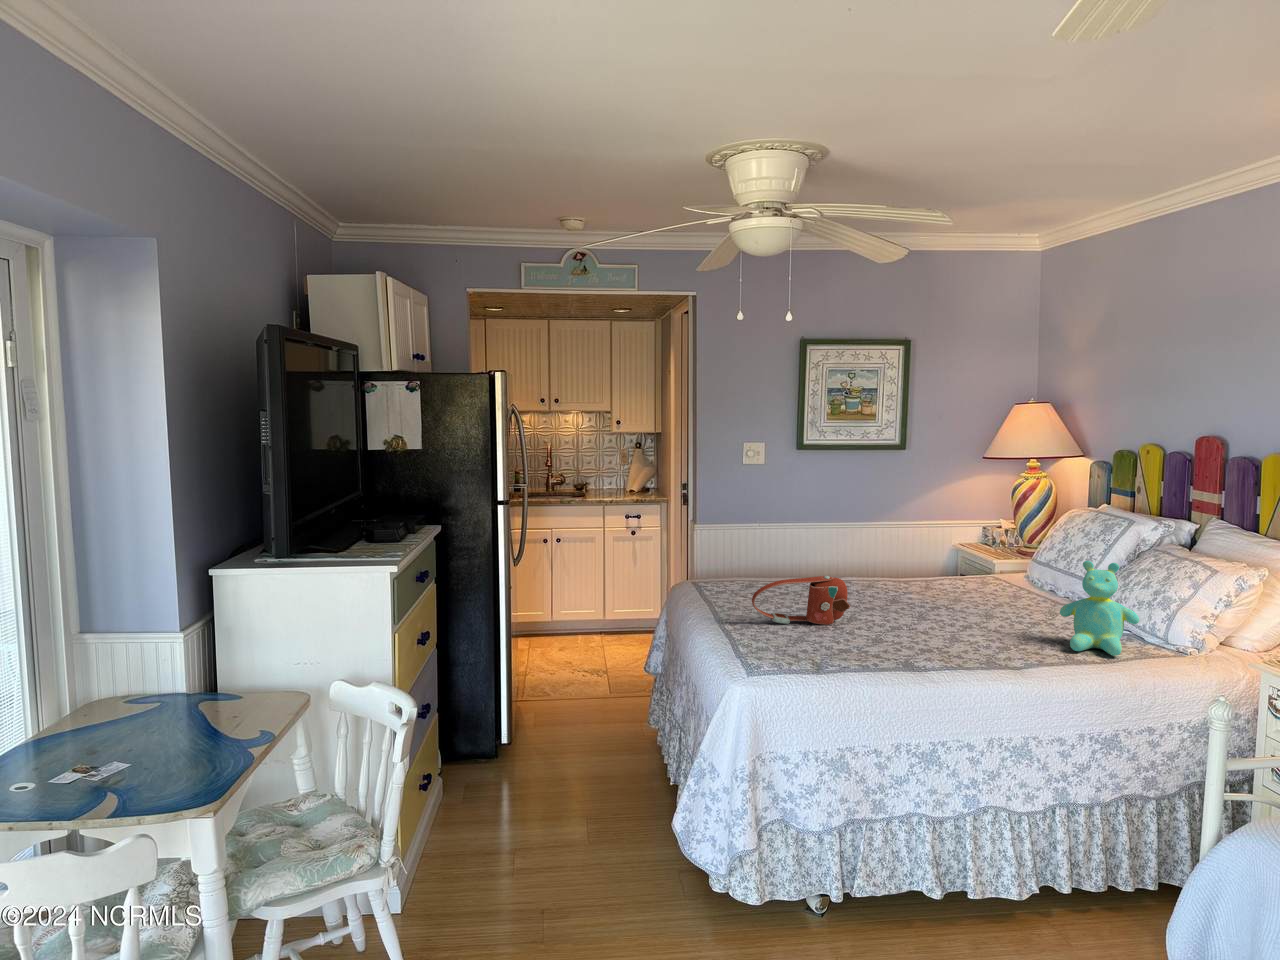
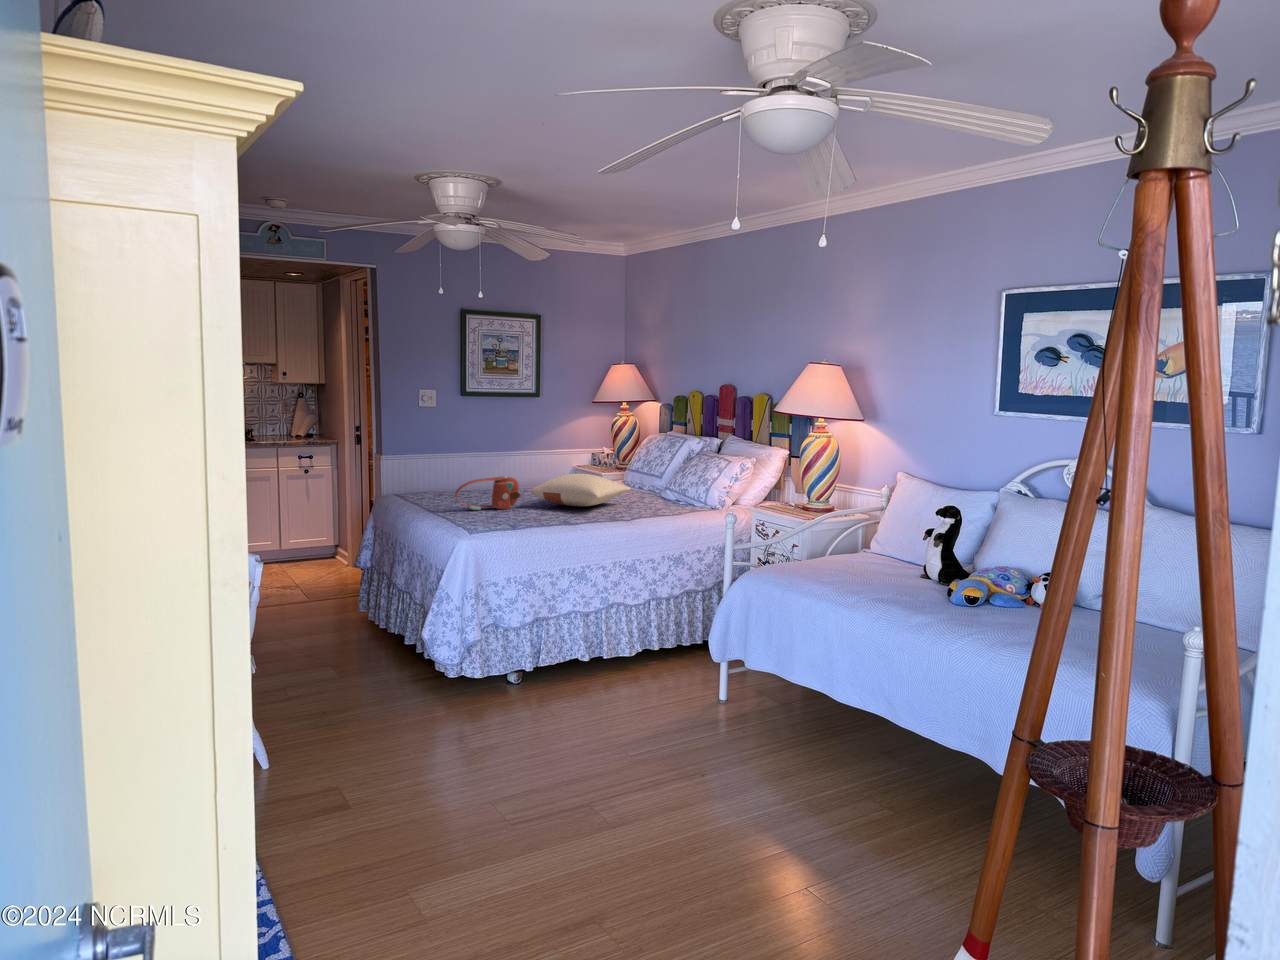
teddy bear: present [1060,561,1139,656] -> none [649,458,692,513]
pillow: none [866,575,1030,629] -> present [531,473,631,506]

